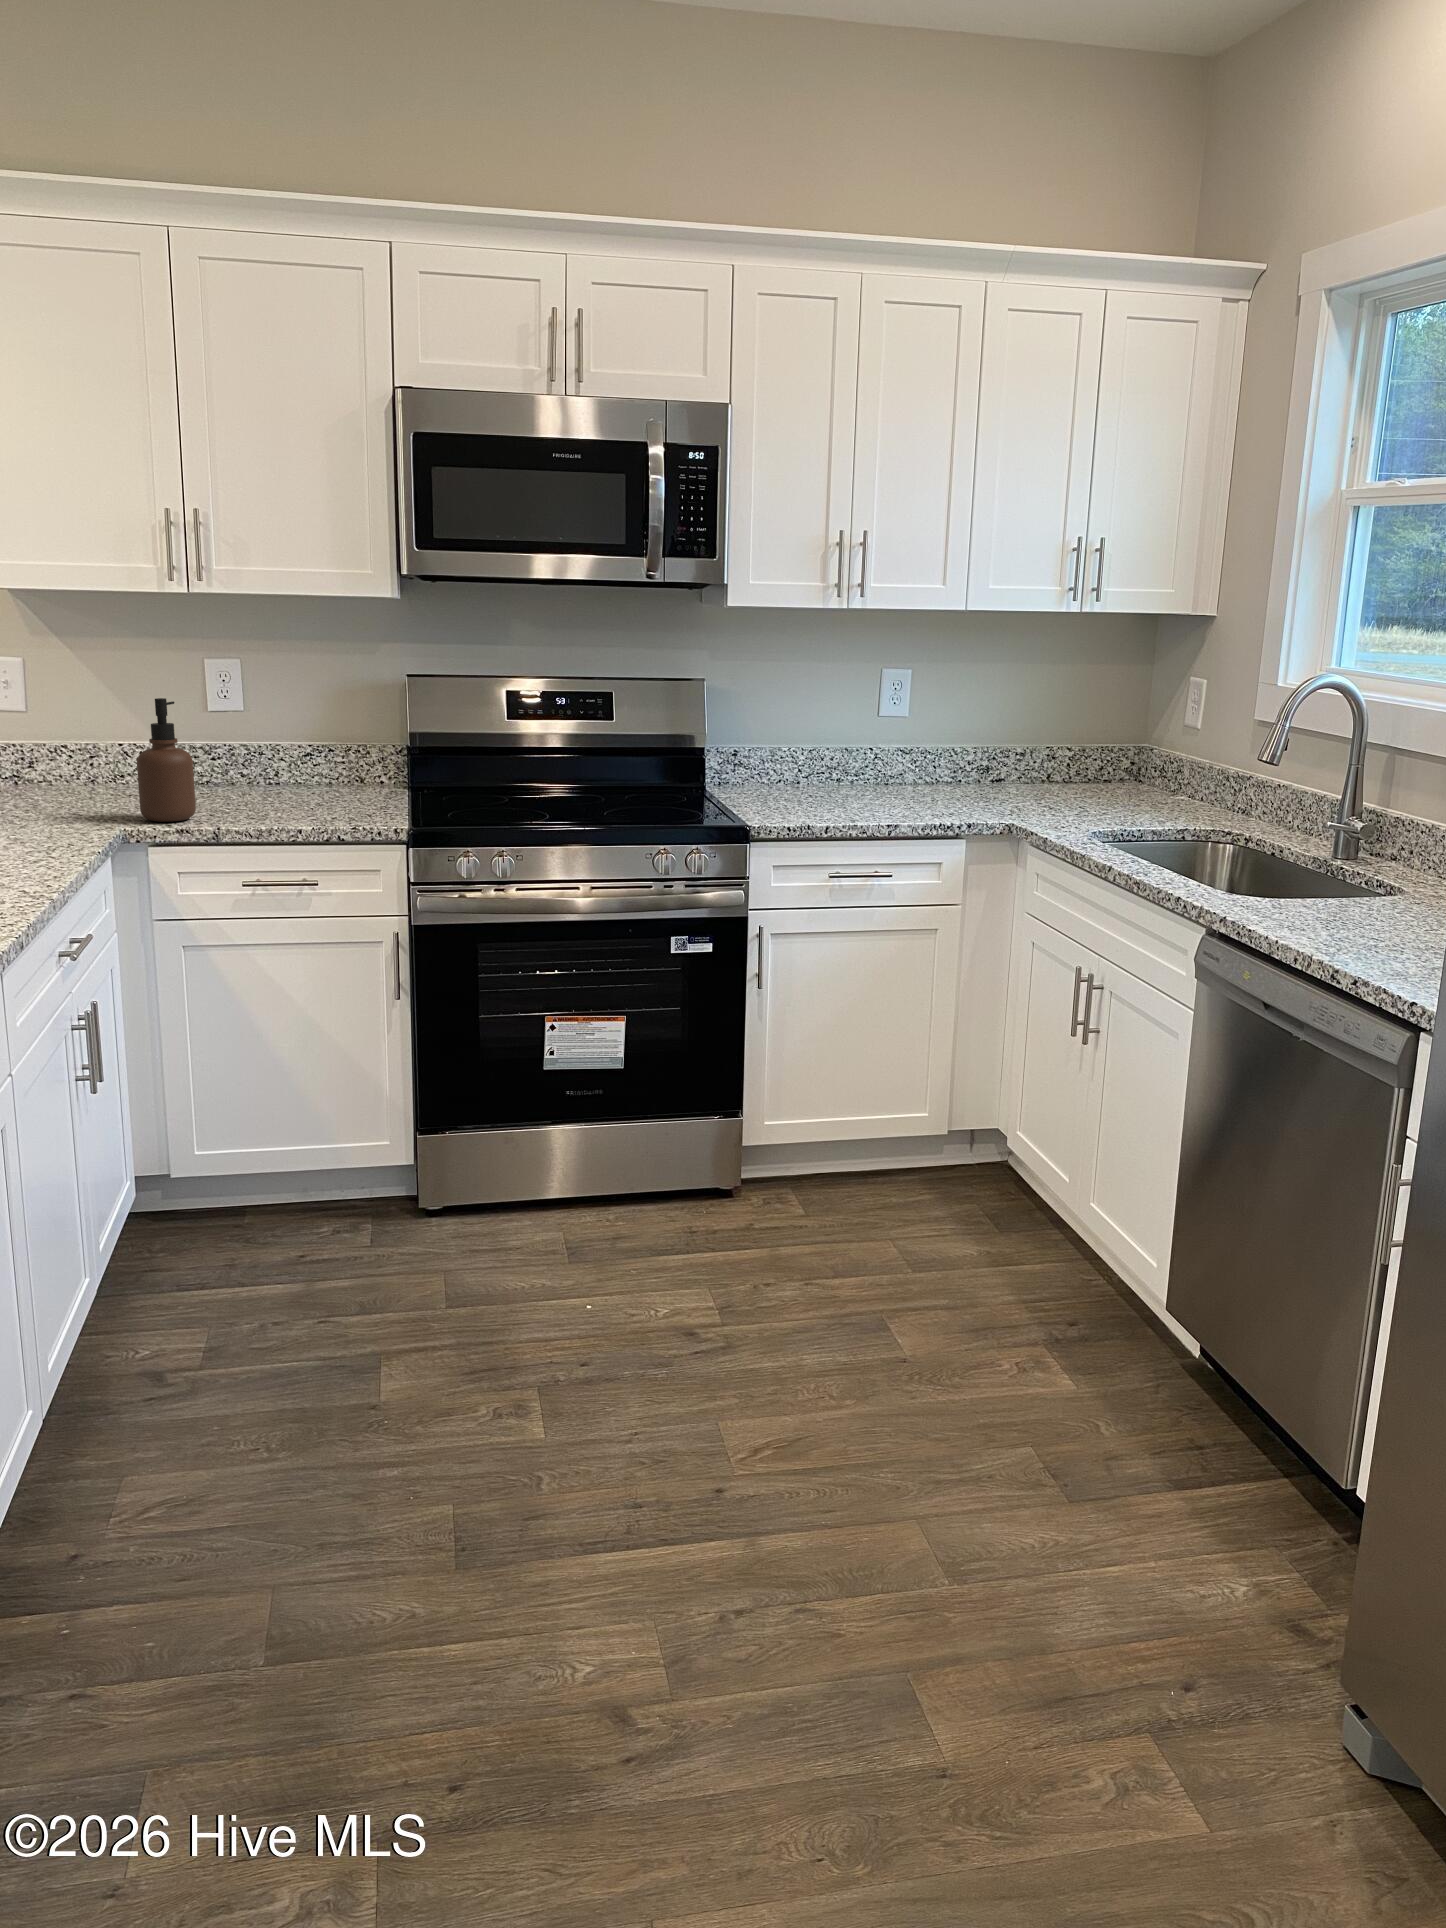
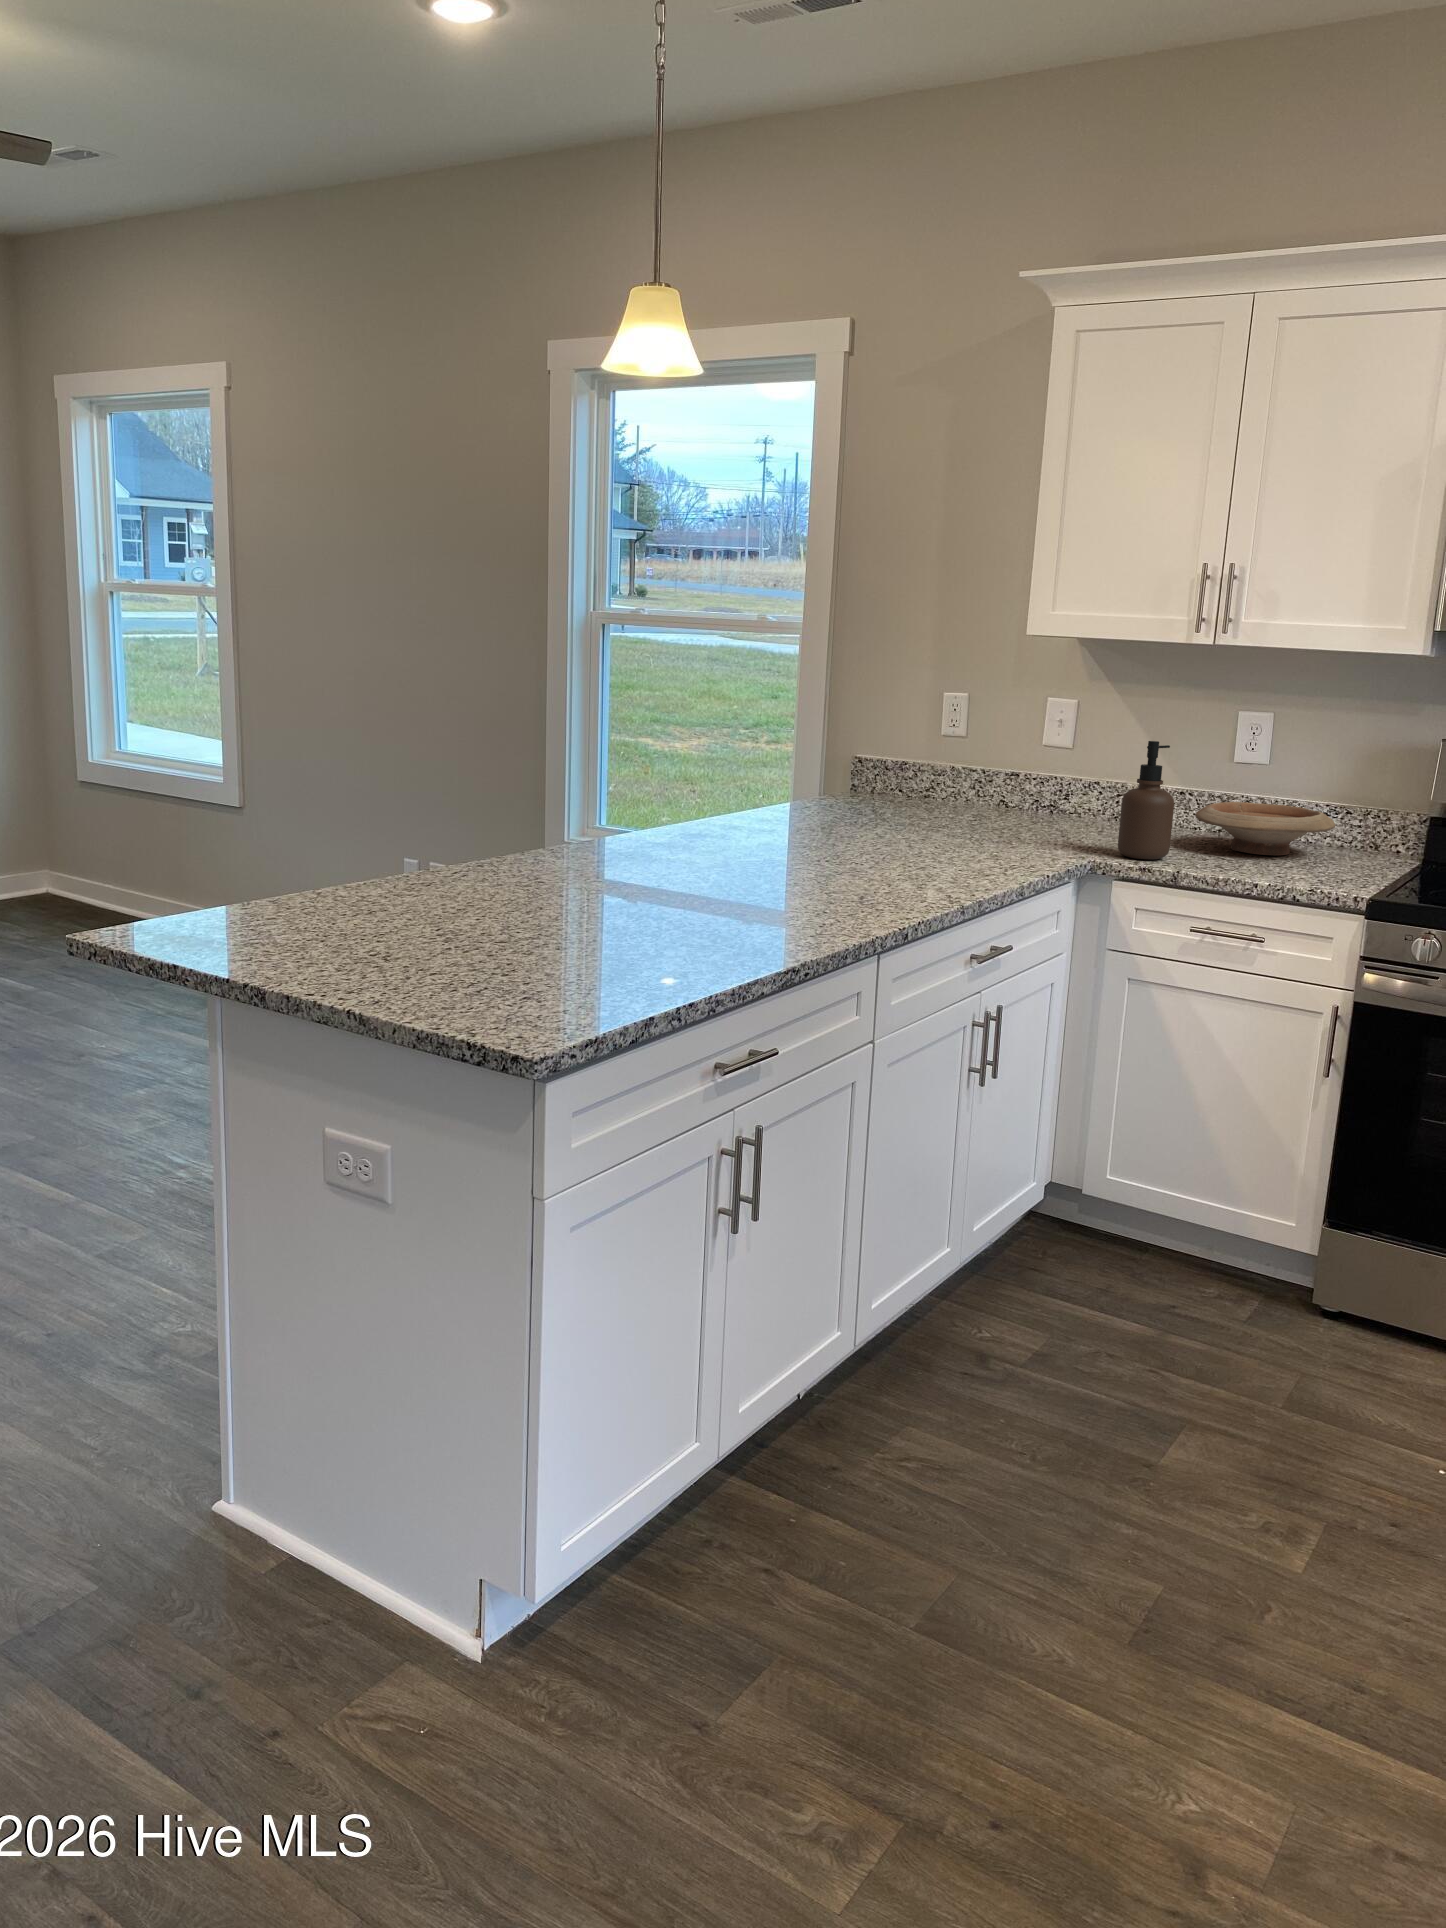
wooden bowl: none [196,750,331,800] -> present [1195,802,1335,855]

